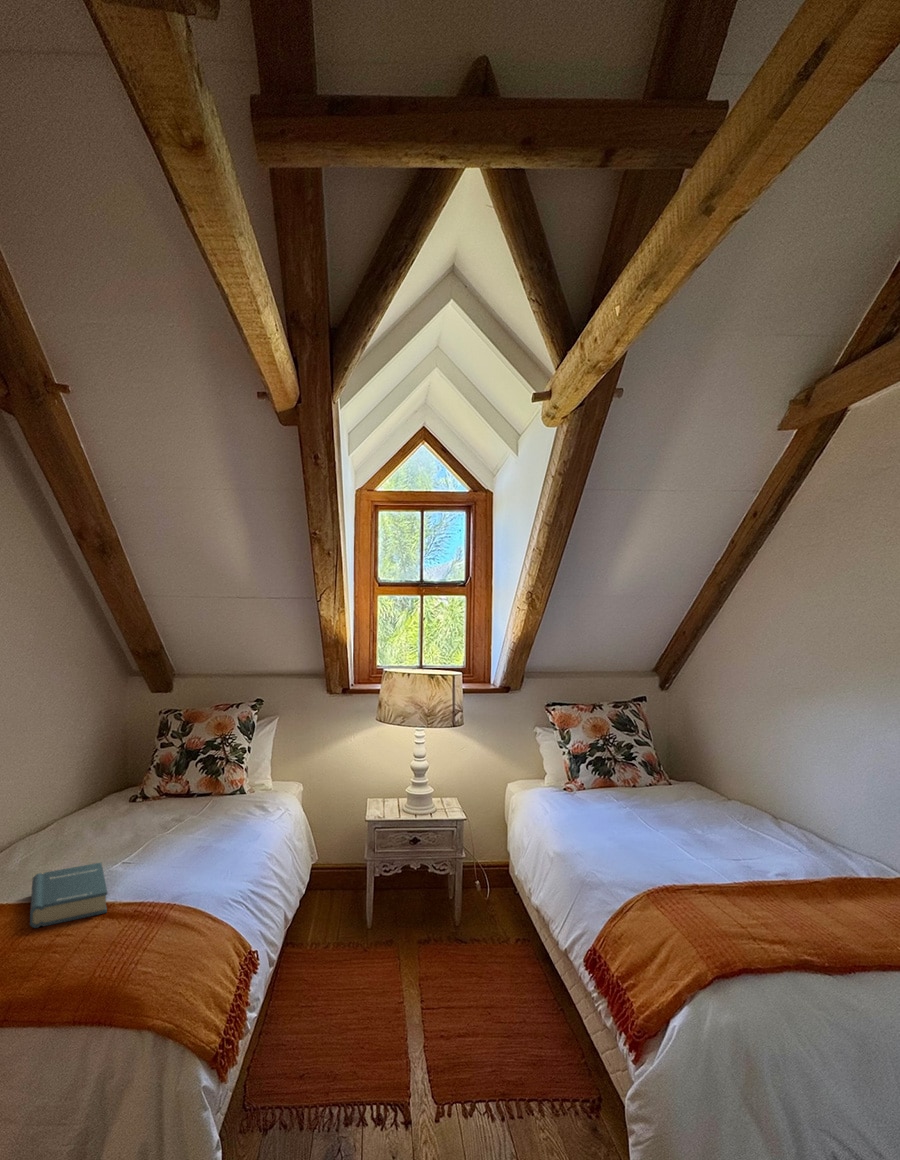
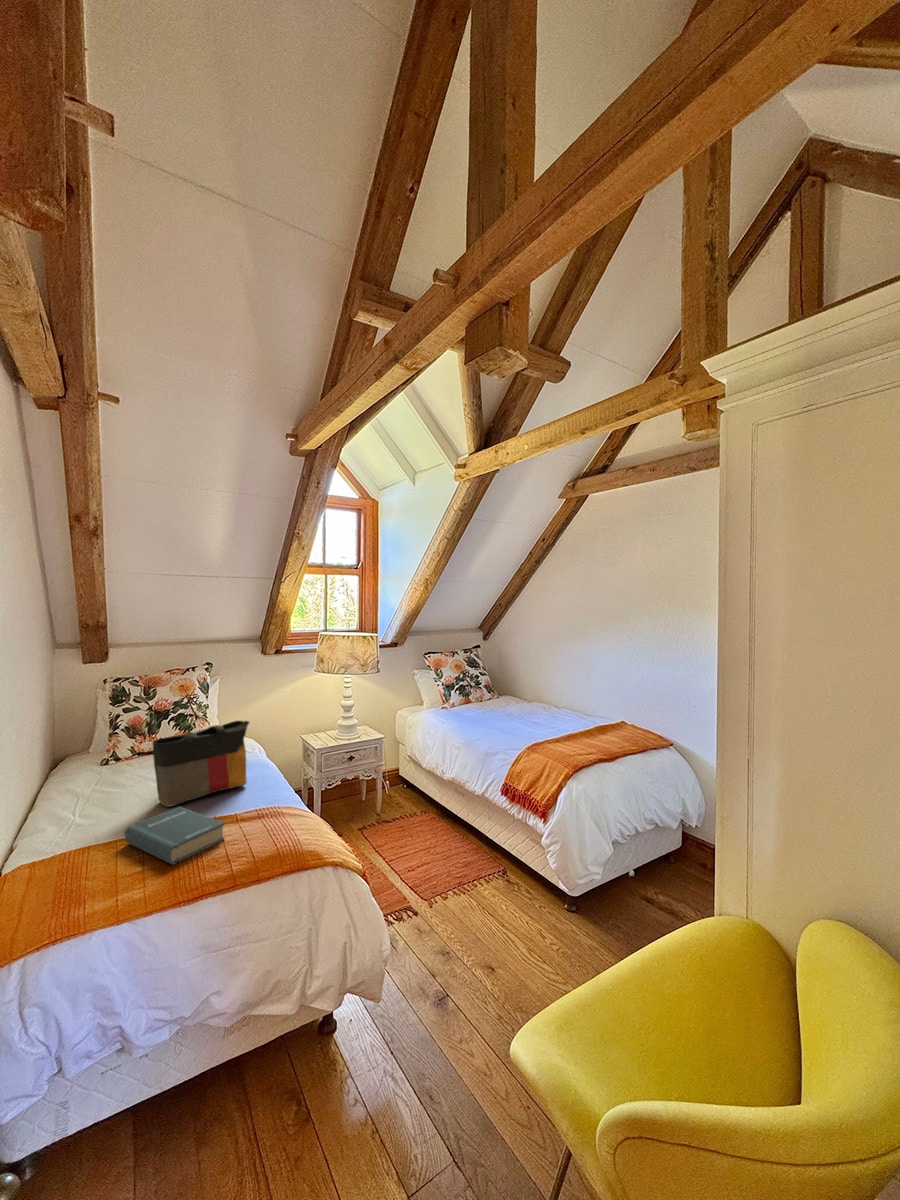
tote bag: none [103,771,214,861] -> present [153,721,249,807]

